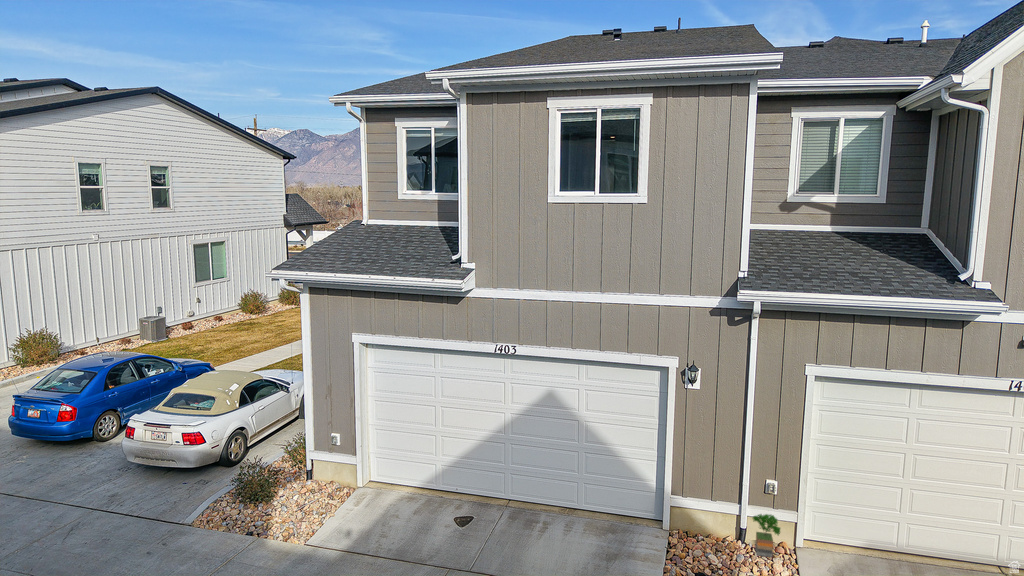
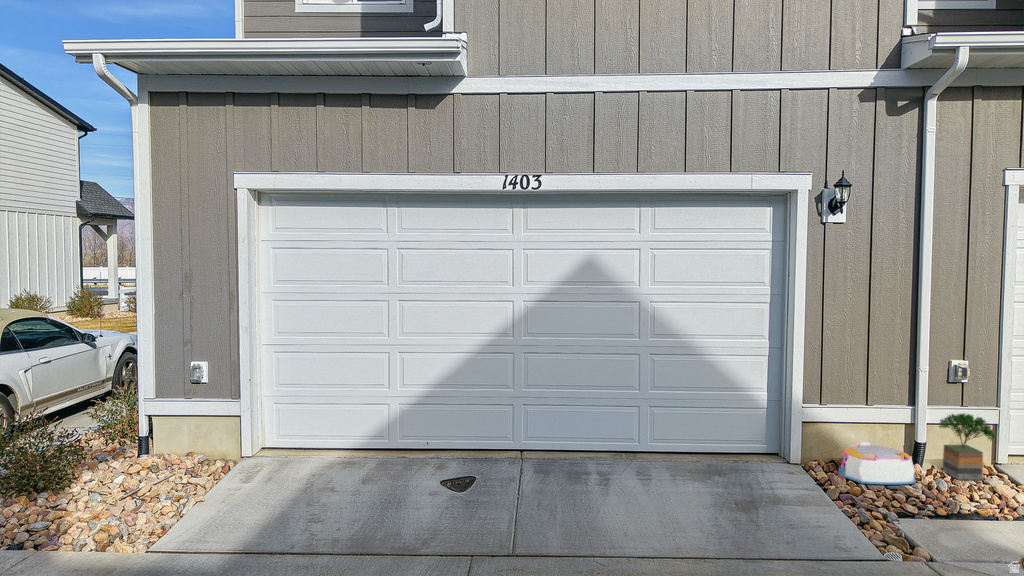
storage bin: none [685,523,731,554] -> present [838,442,915,484]

